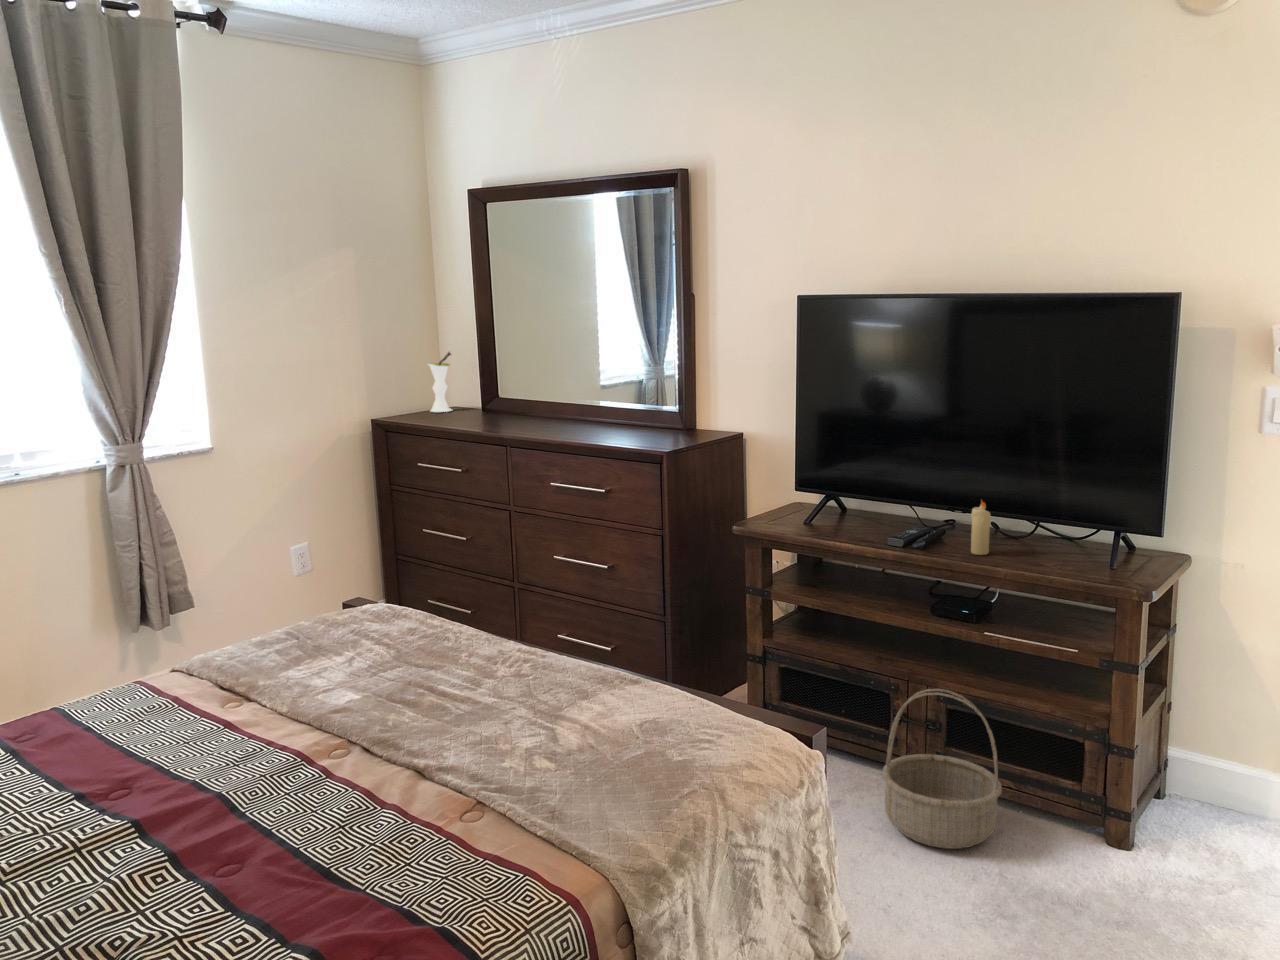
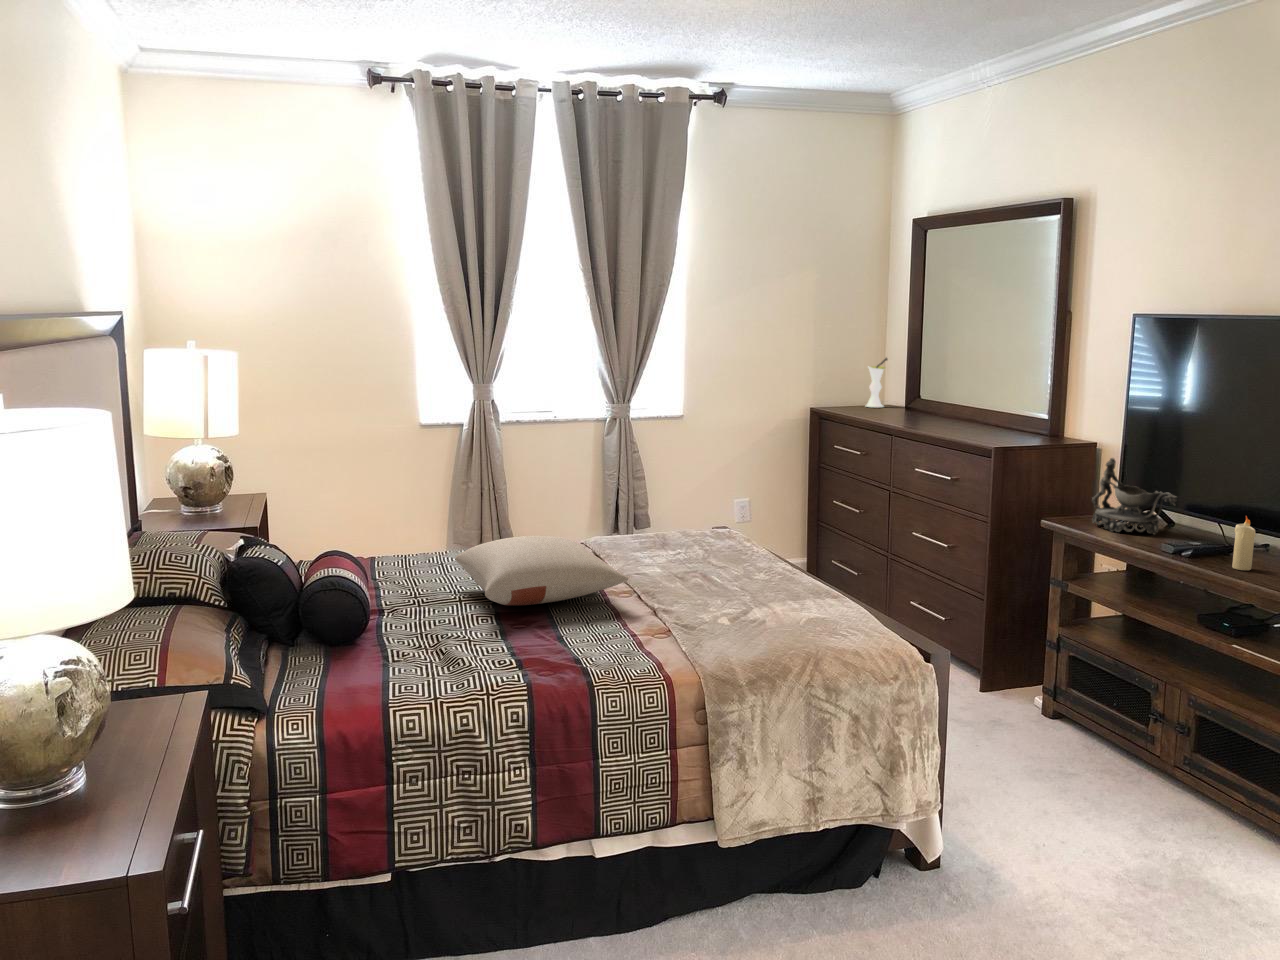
decorative bowl: none [784,450,880,530] -> present [1092,458,1177,534]
pillow: none [32,687,383,847] -> present [455,536,628,605]
basket: present [882,689,1002,849] -> none [1102,682,1218,837]

